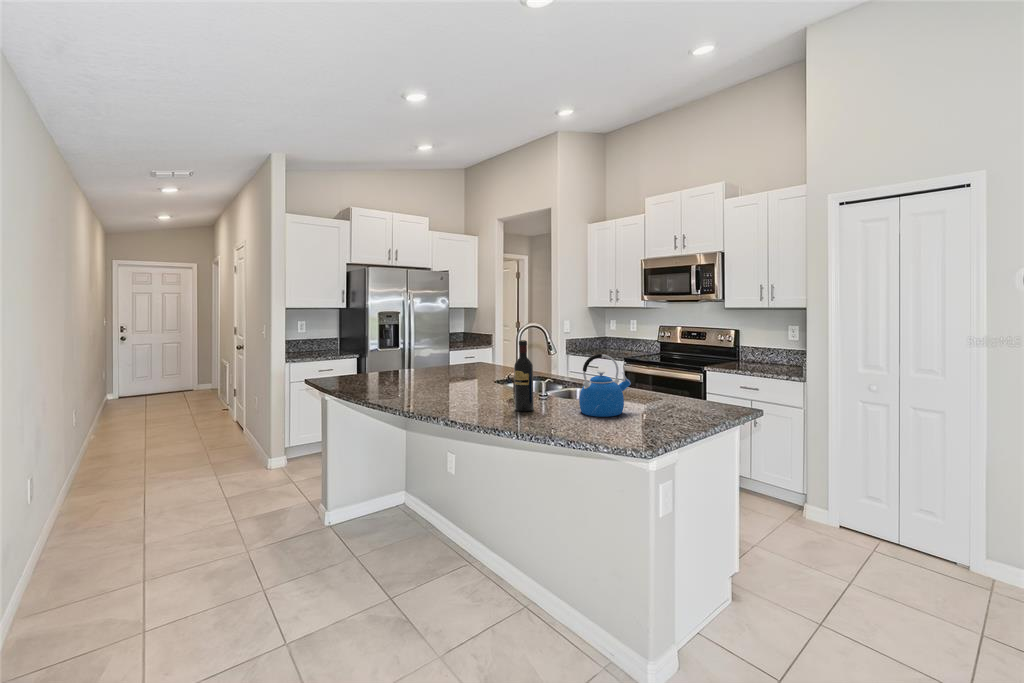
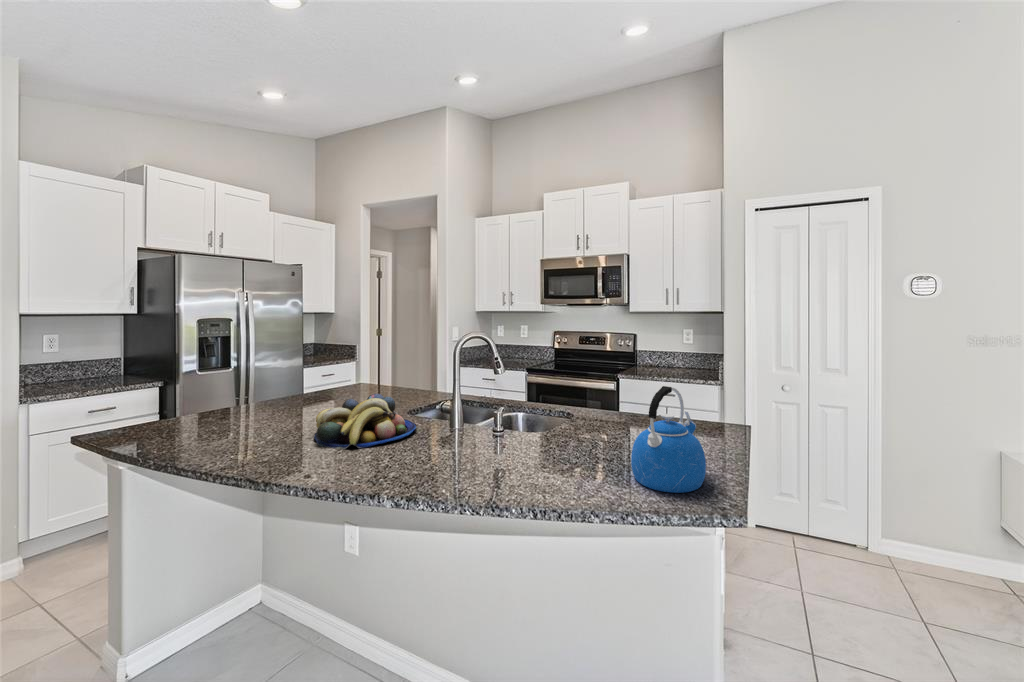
wine bottle: present [514,340,534,412] -> none [533,370,567,500]
fruit bowl: none [425,361,487,389] -> present [314,394,416,449]

